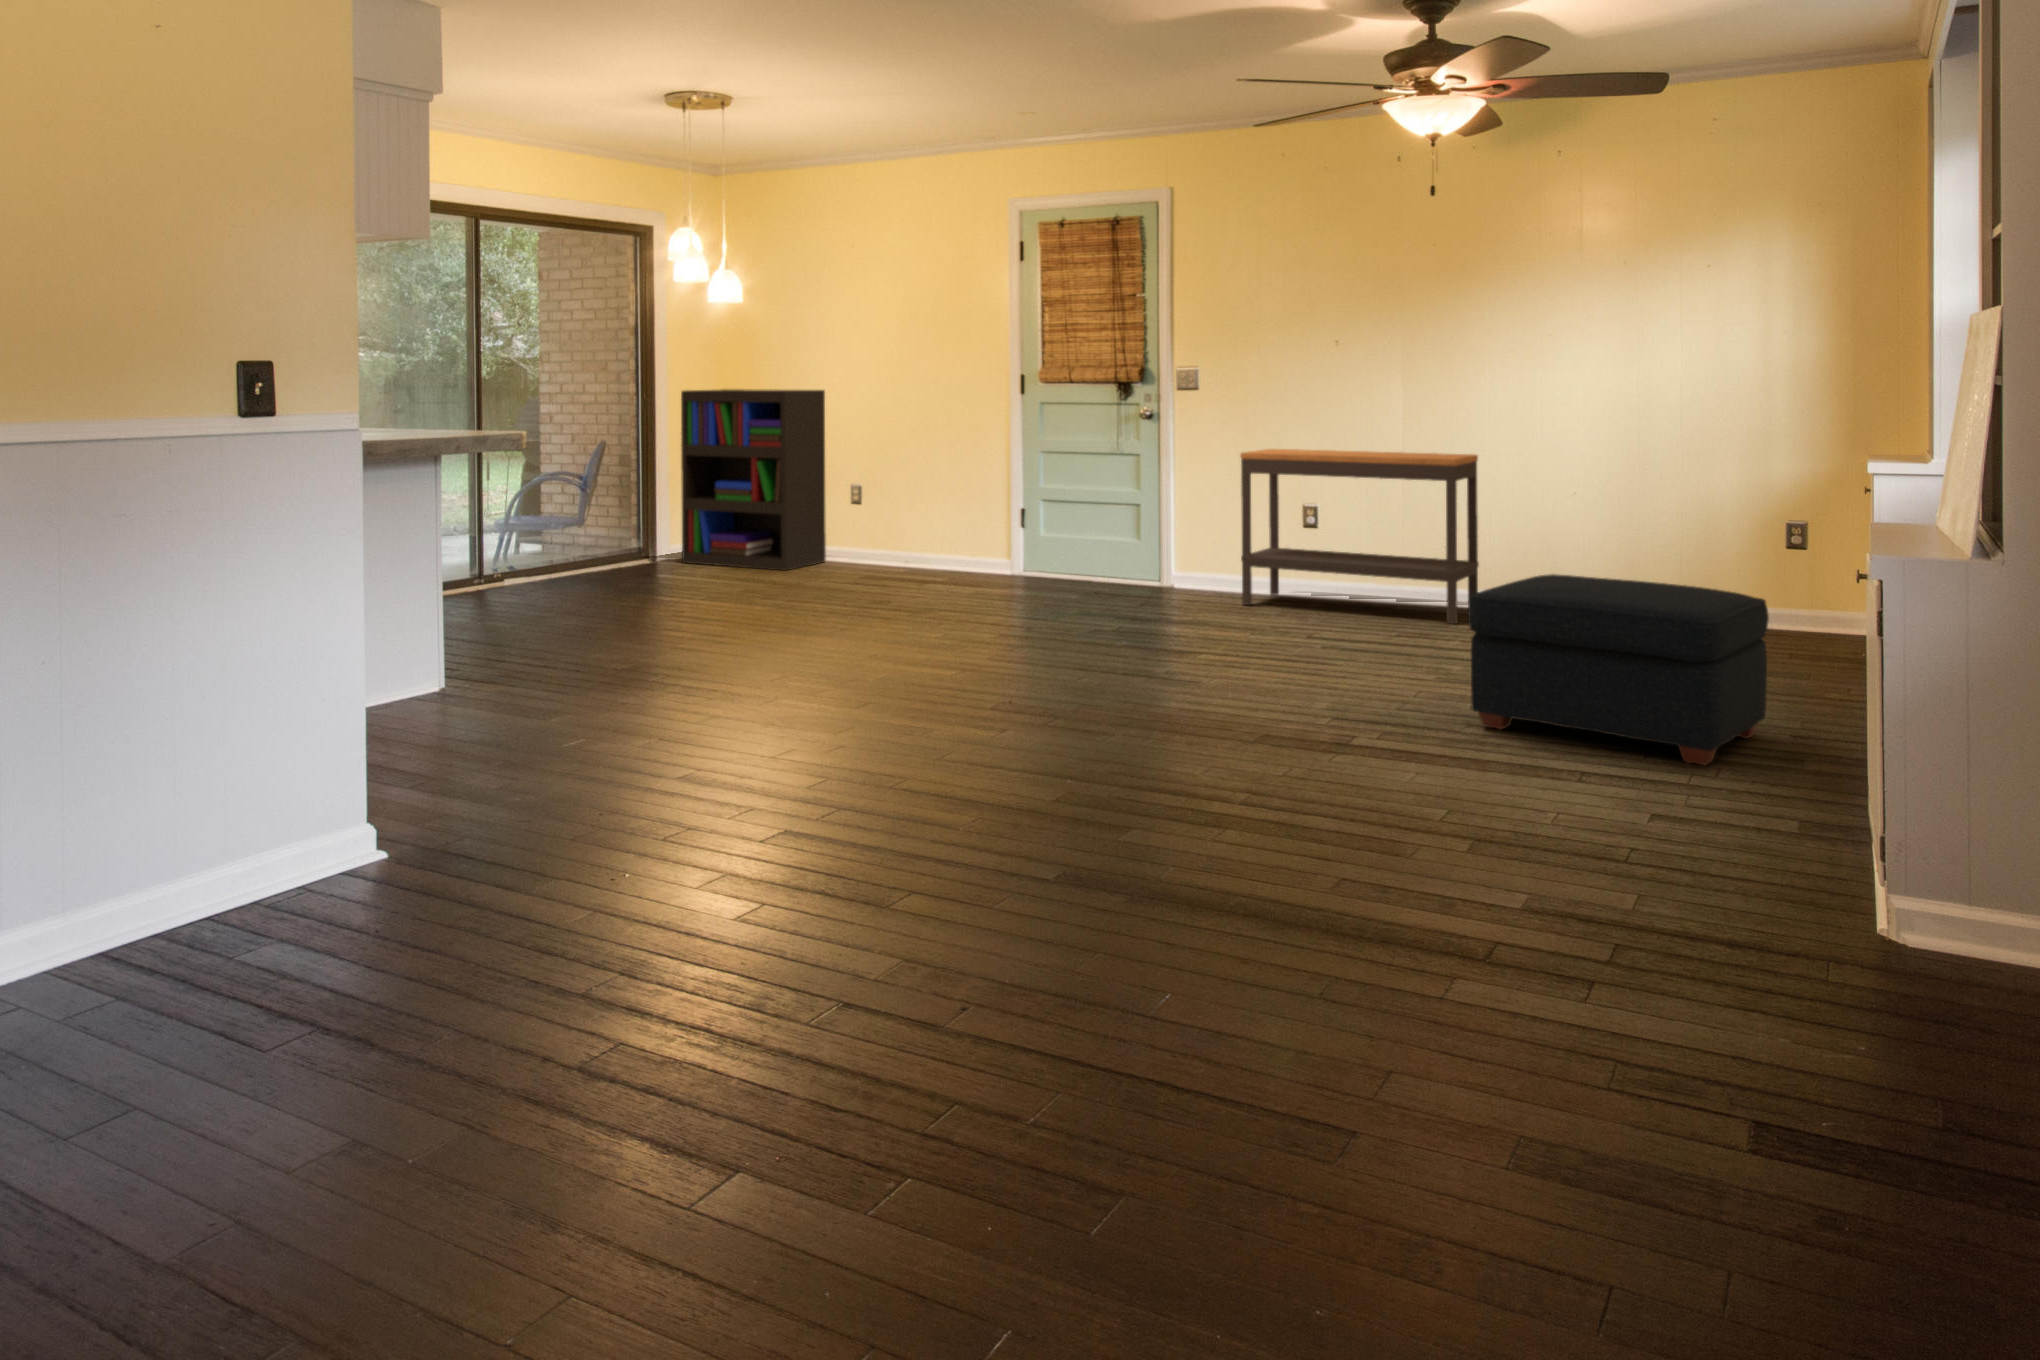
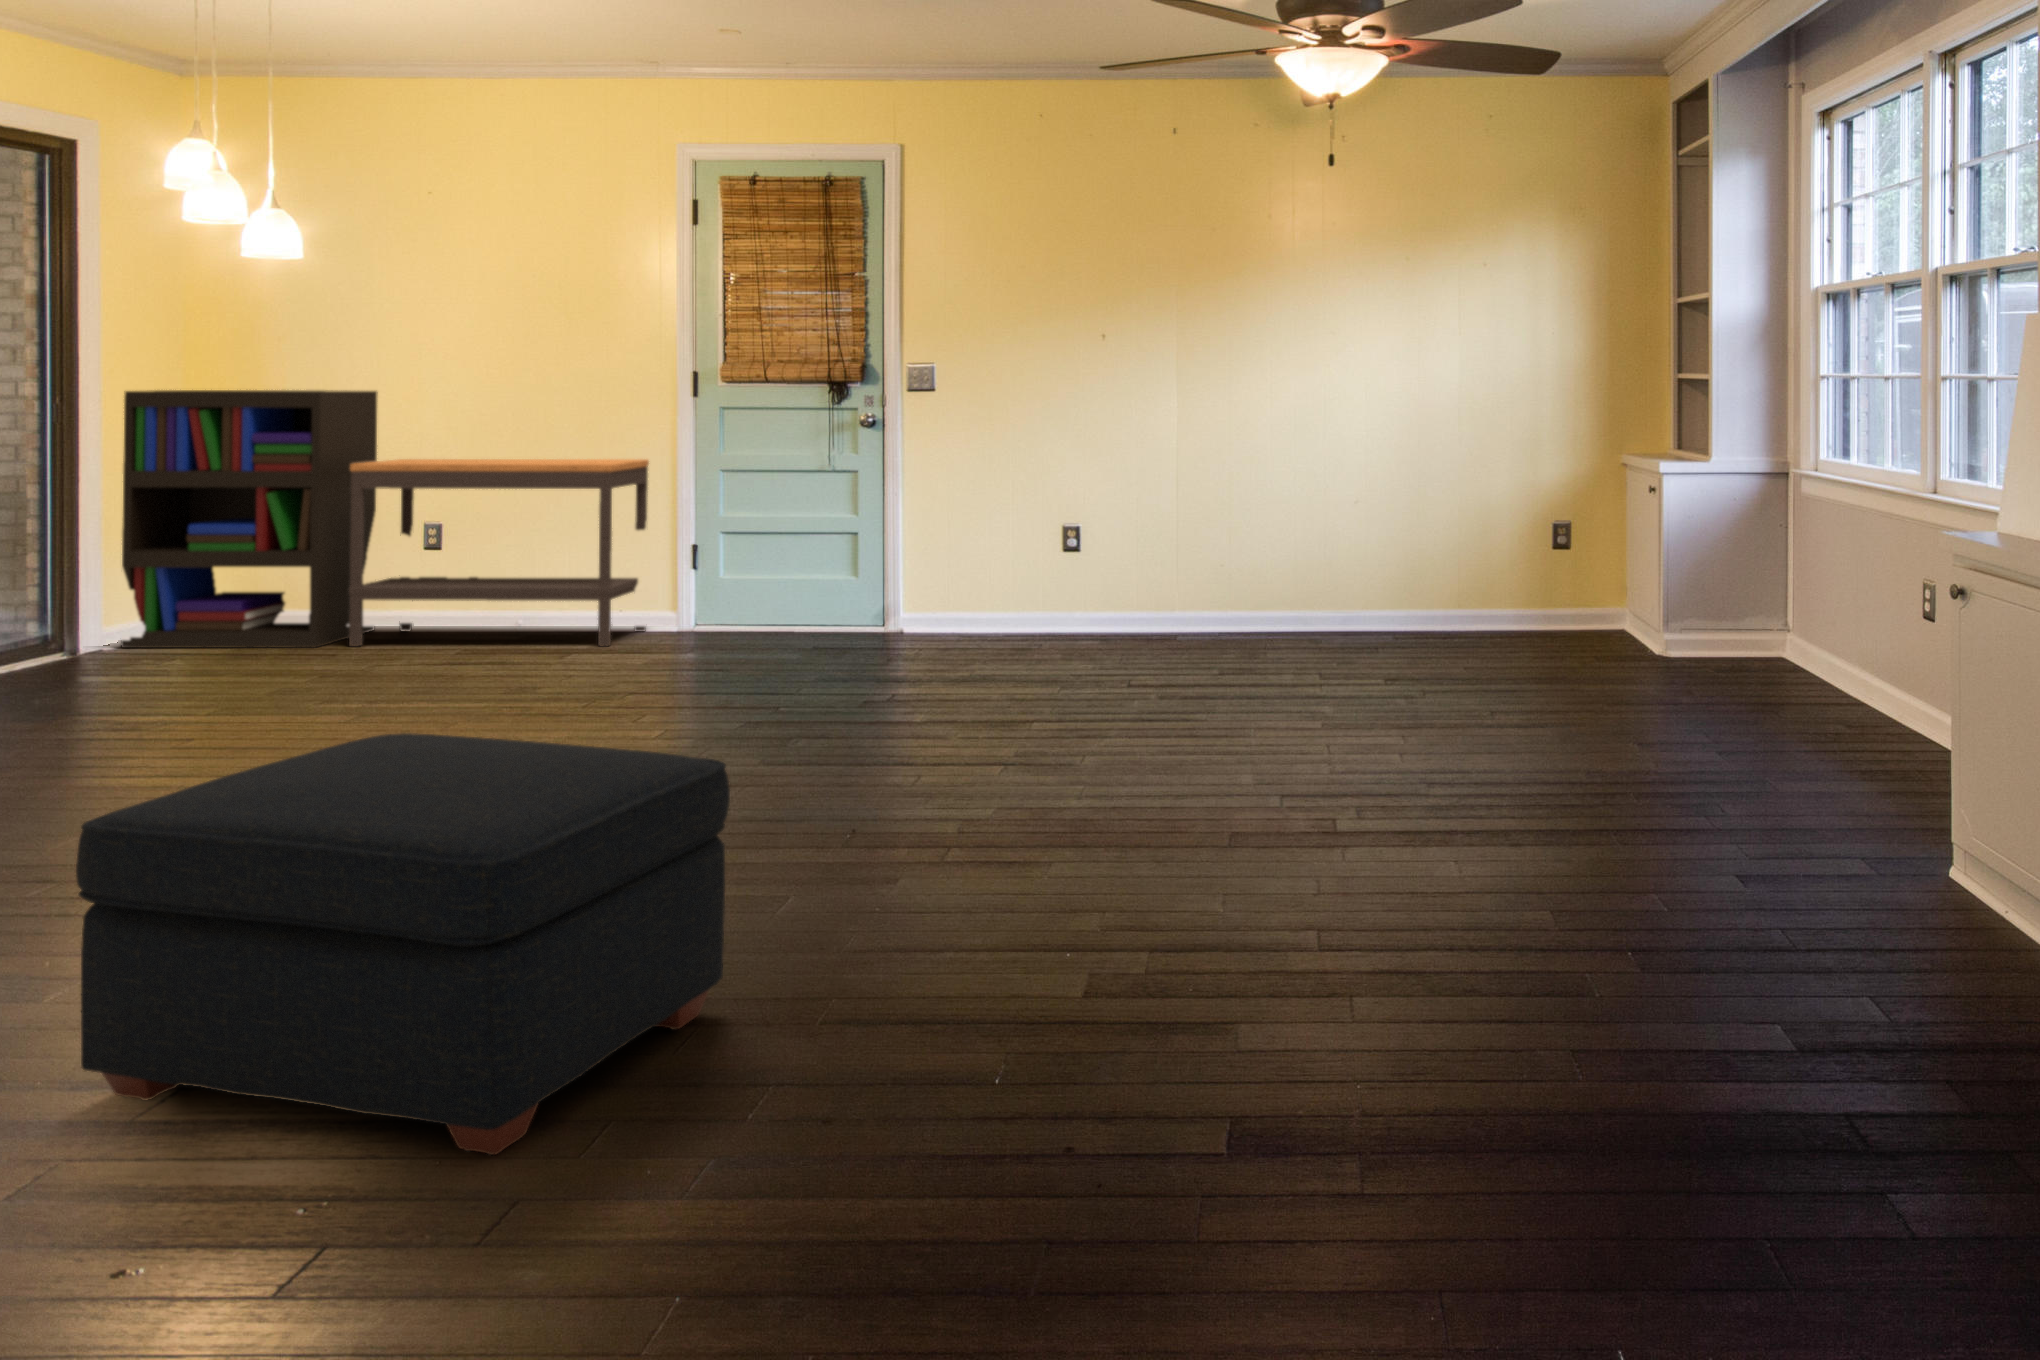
console table: present [1240,449,1479,624] -> present [349,459,649,646]
ottoman: present [1468,574,1769,765] -> present [76,733,730,1155]

